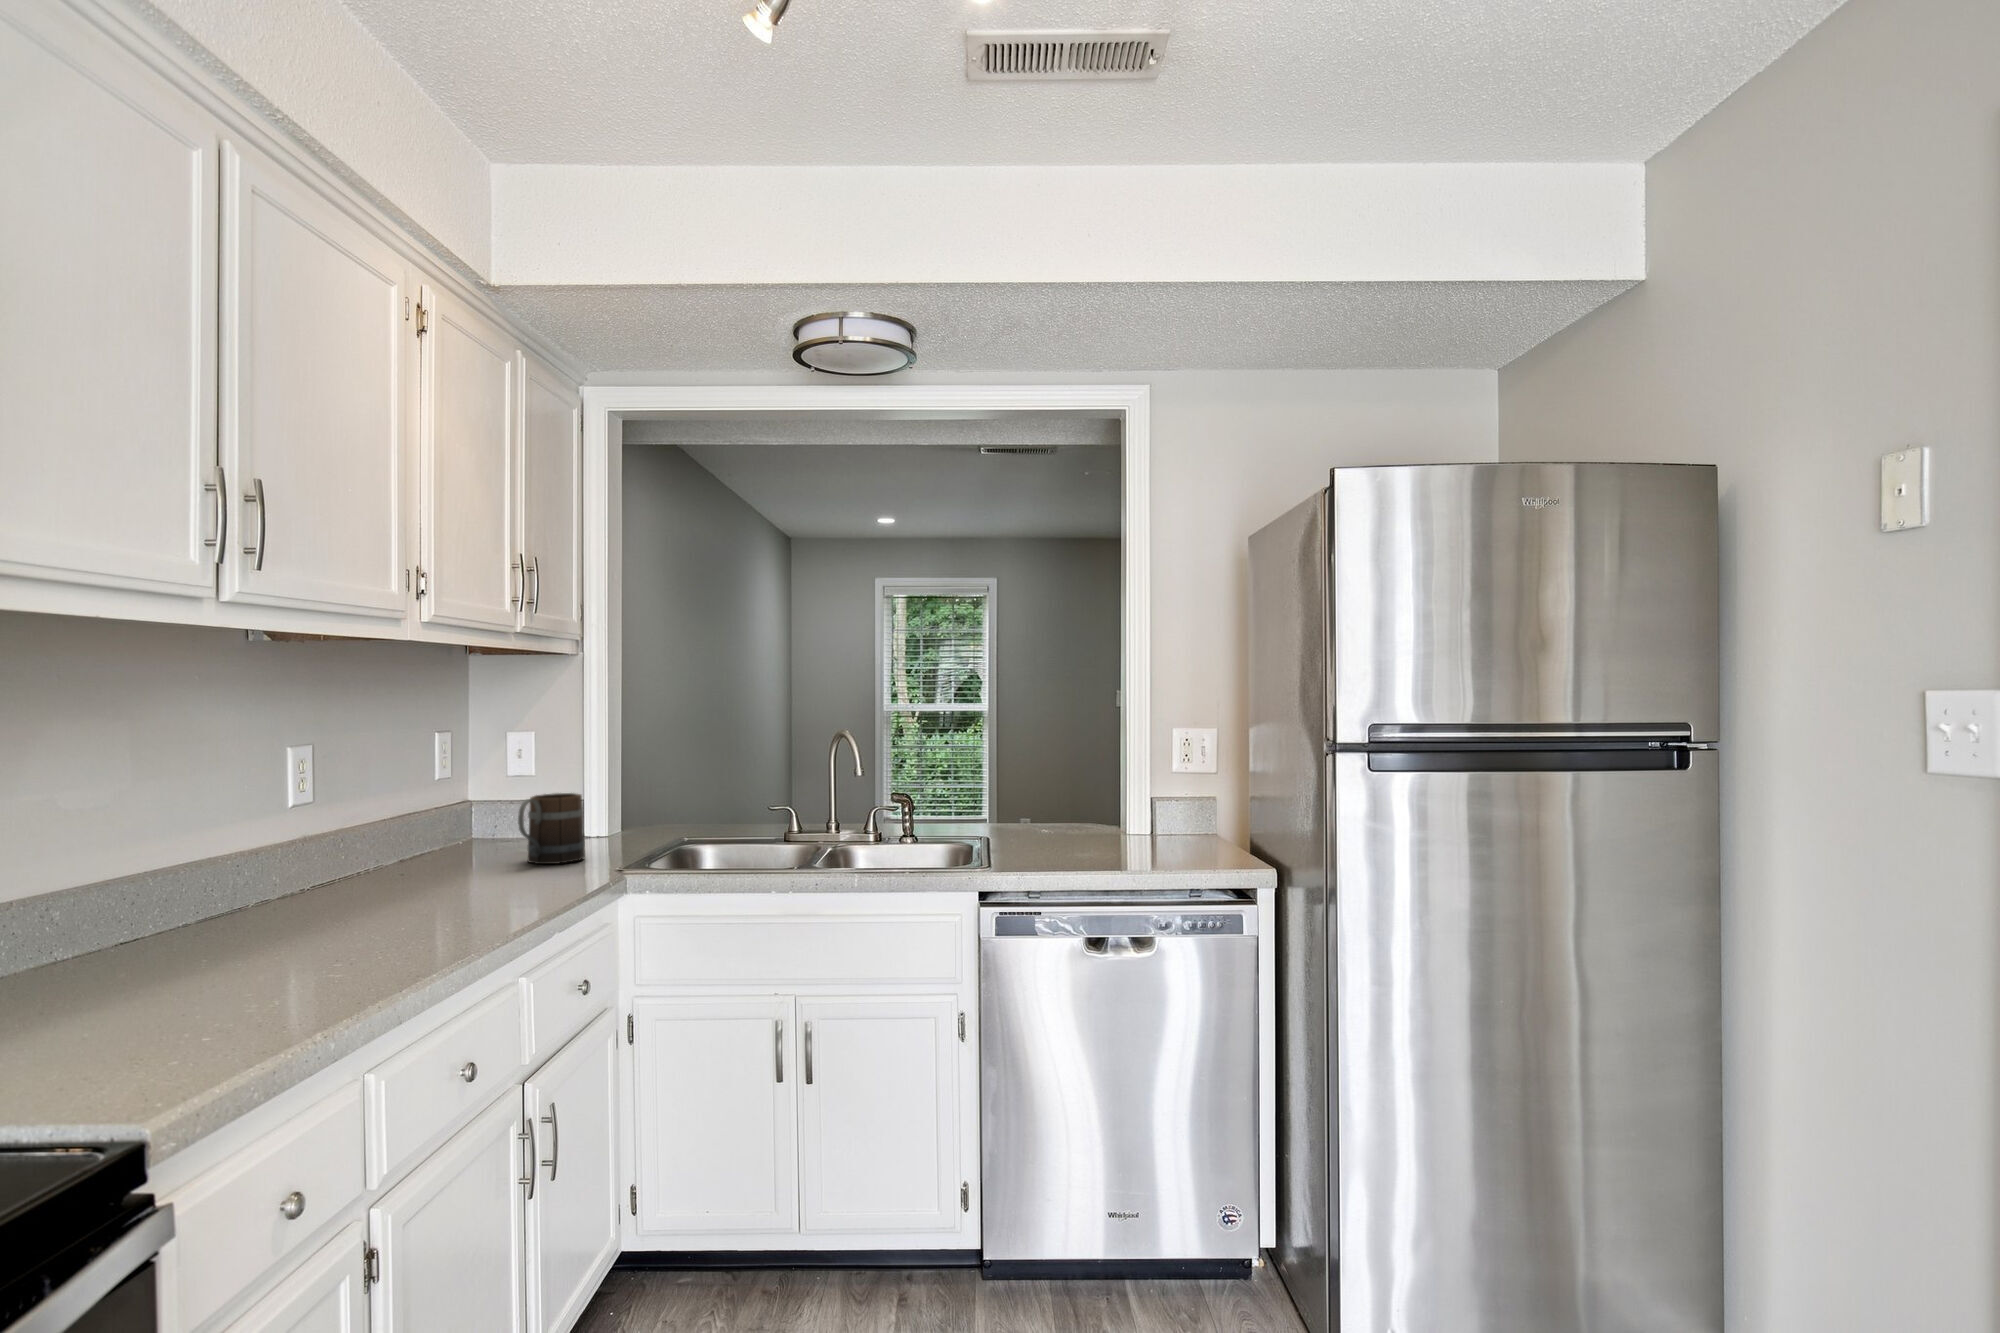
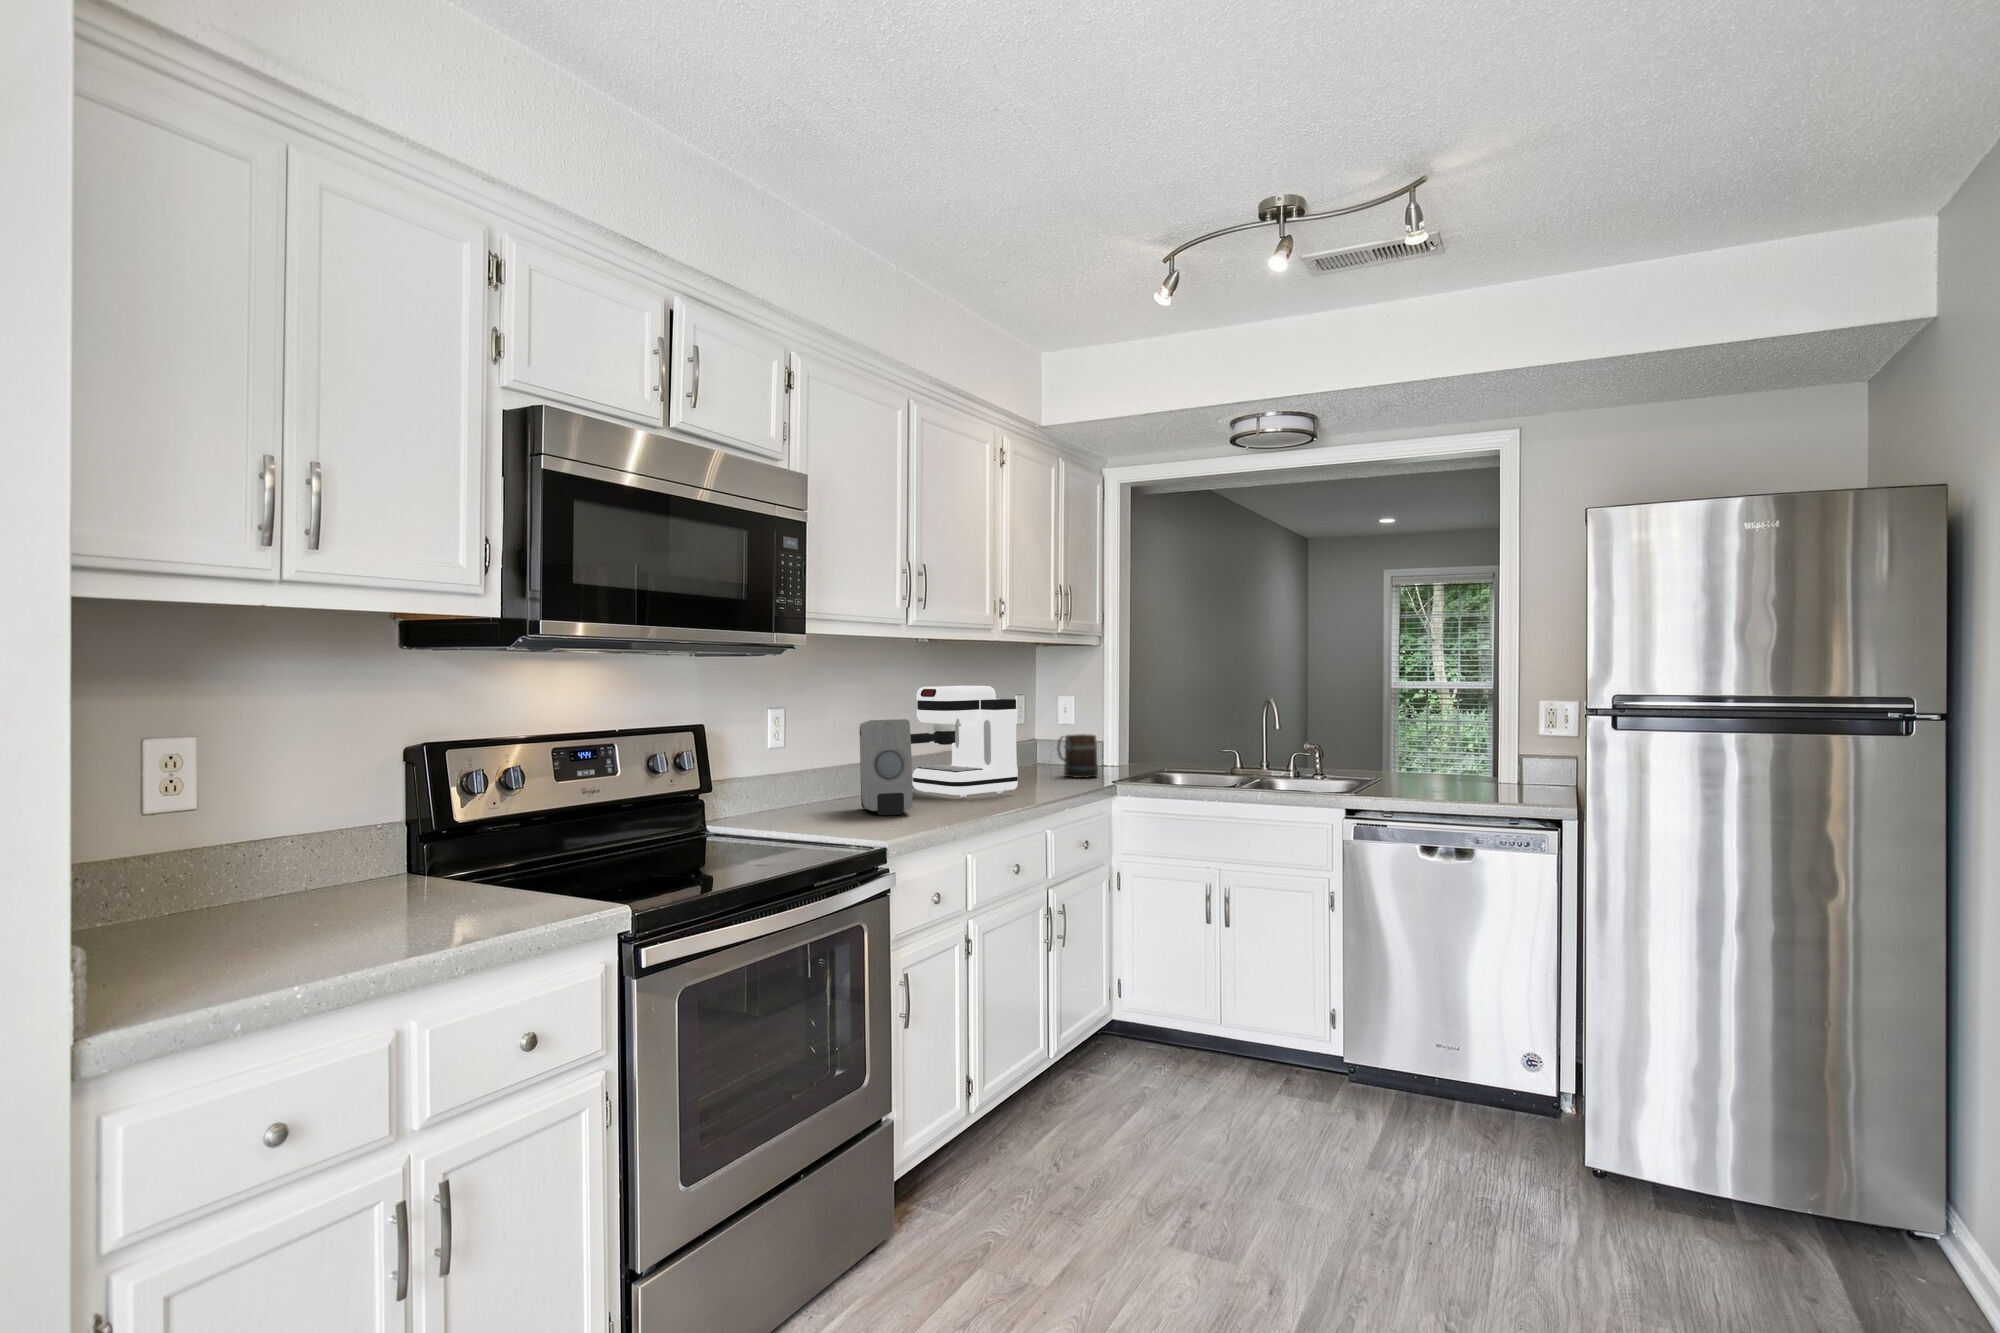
coffee maker: none [187,725,461,949] -> present [910,686,1018,798]
soap dispenser: none [56,816,206,1061] -> present [859,719,912,815]

